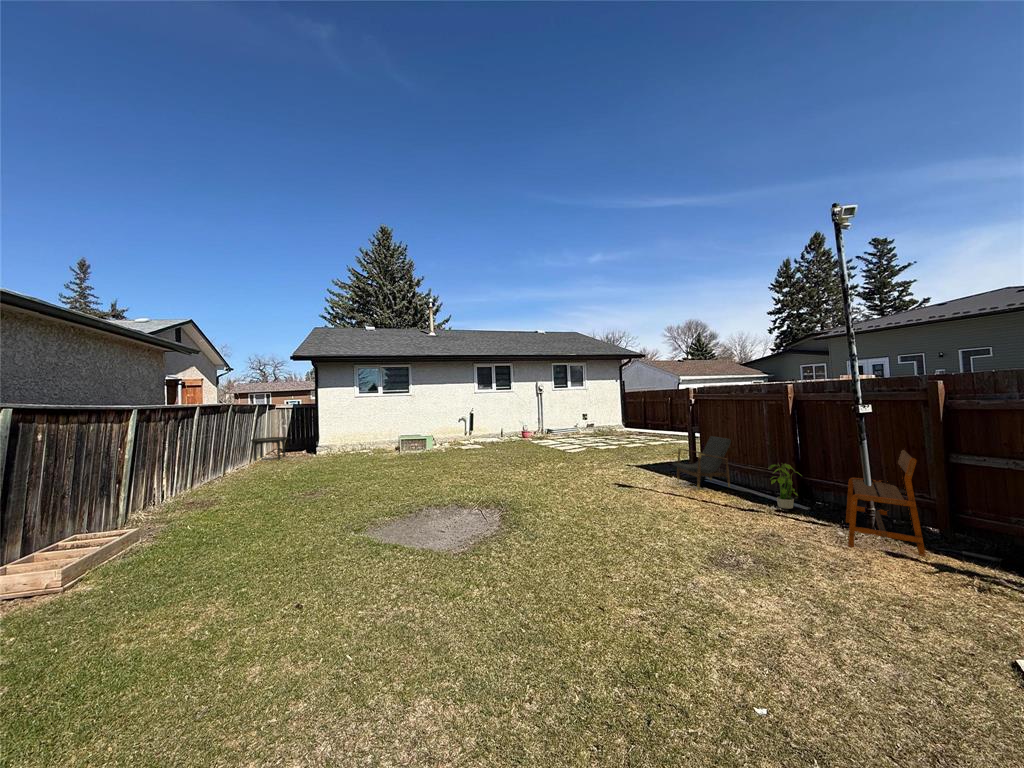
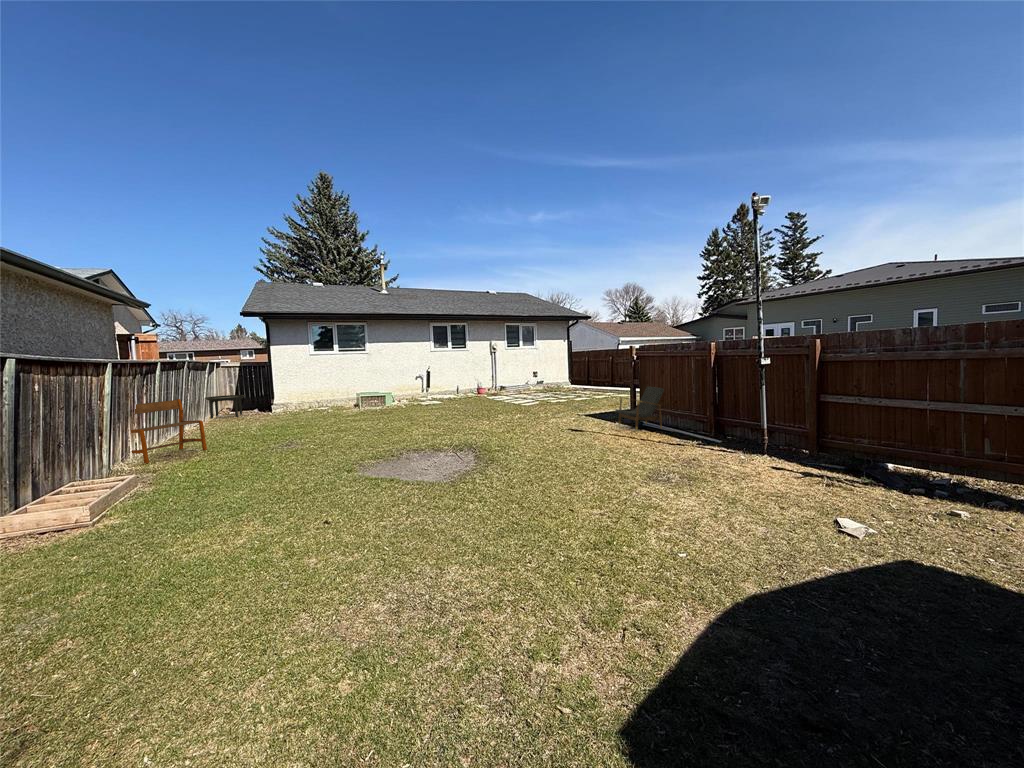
bench: present [846,450,926,556] -> present [131,399,207,463]
potted plant: present [770,464,802,509] -> none [692,405,719,442]

